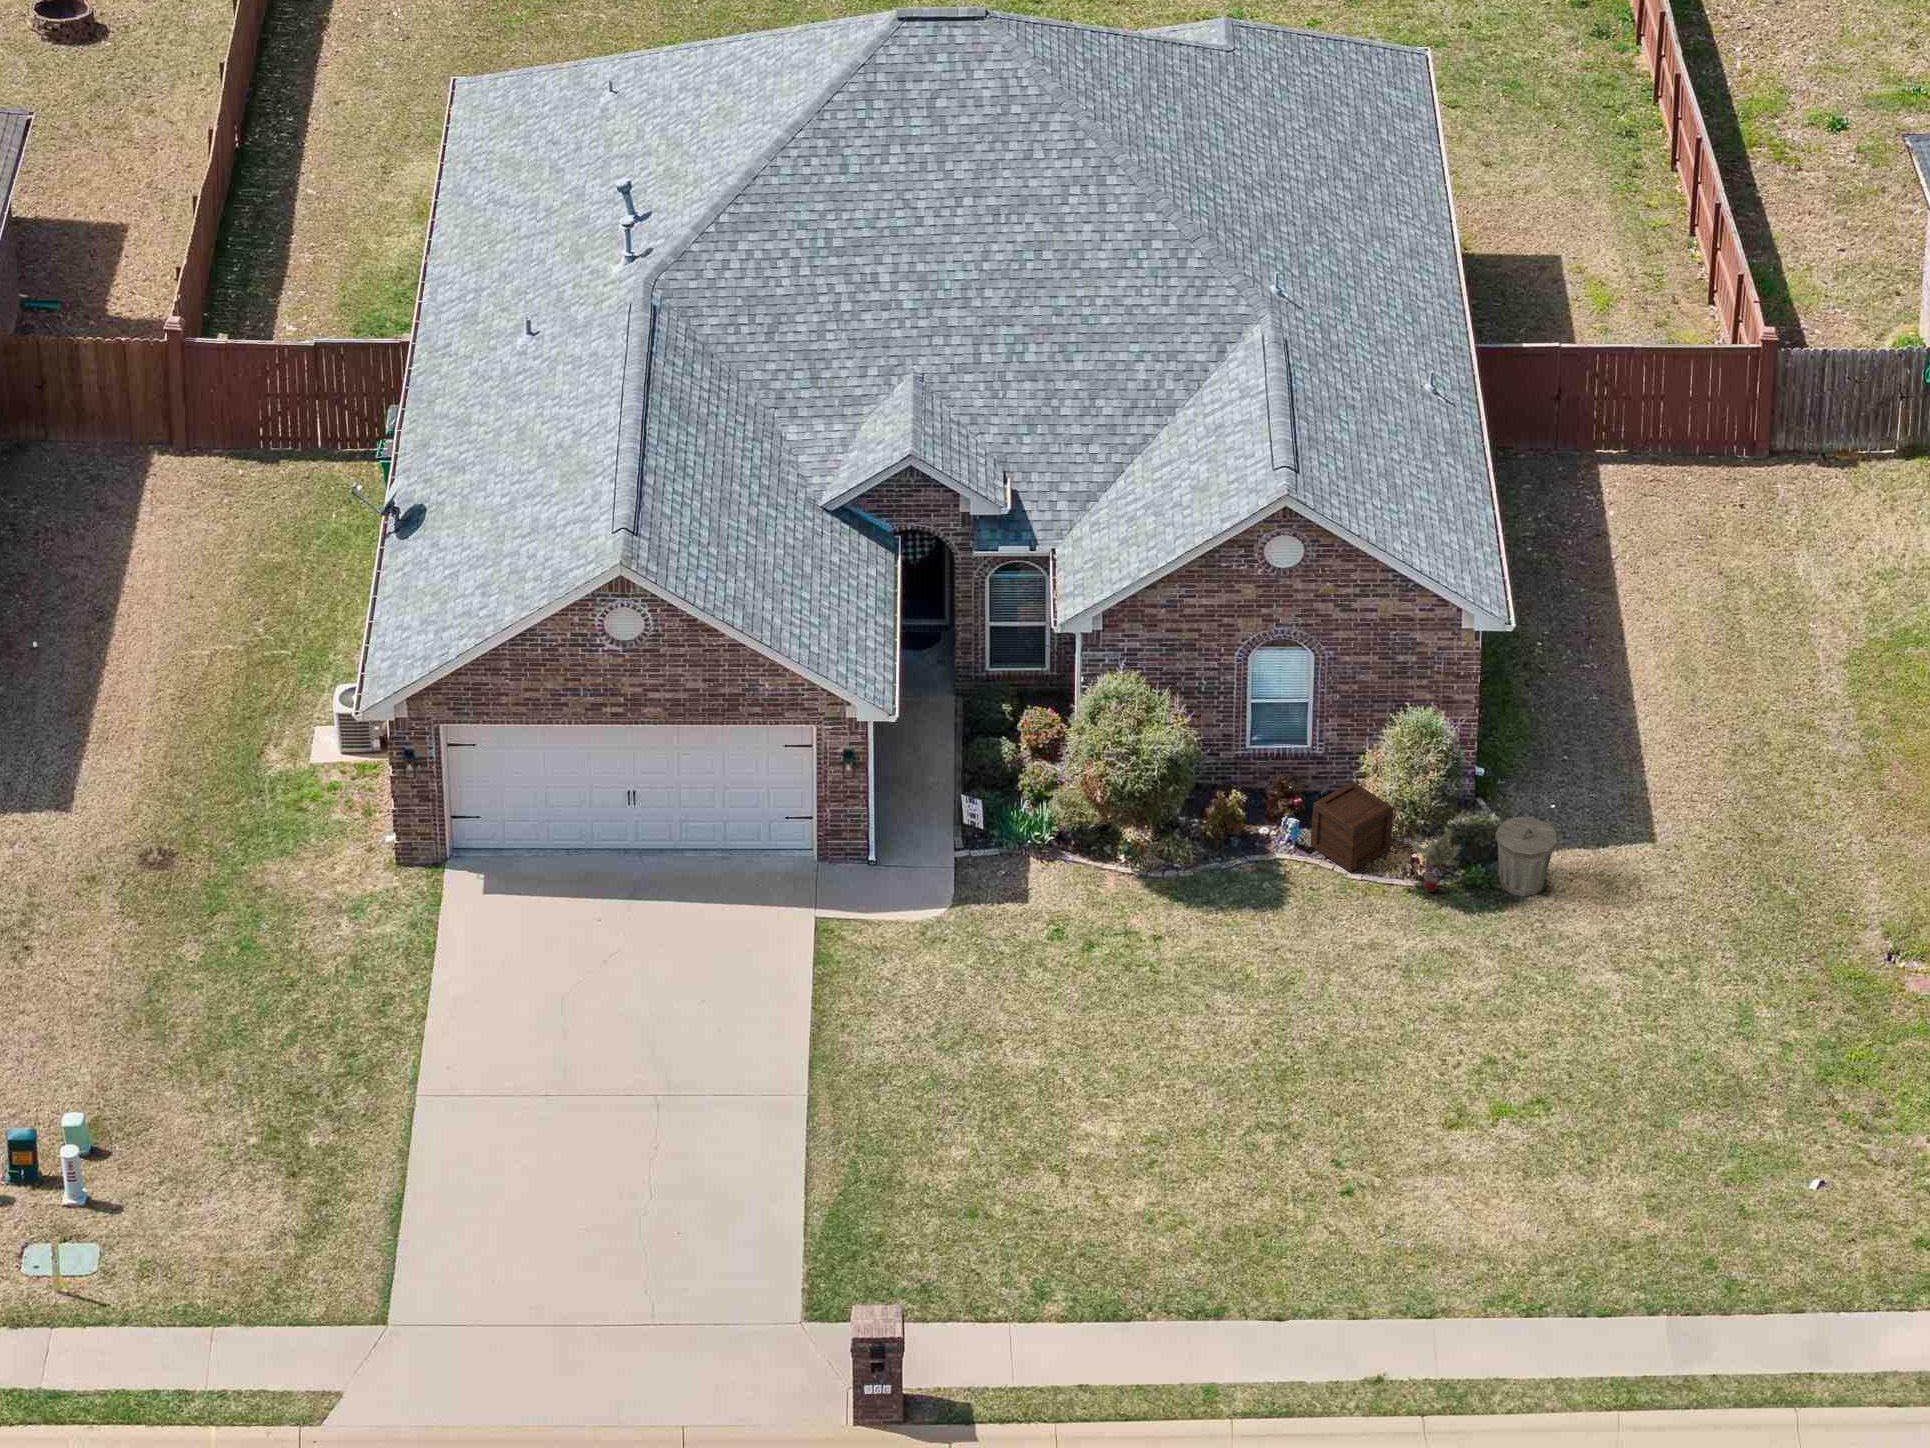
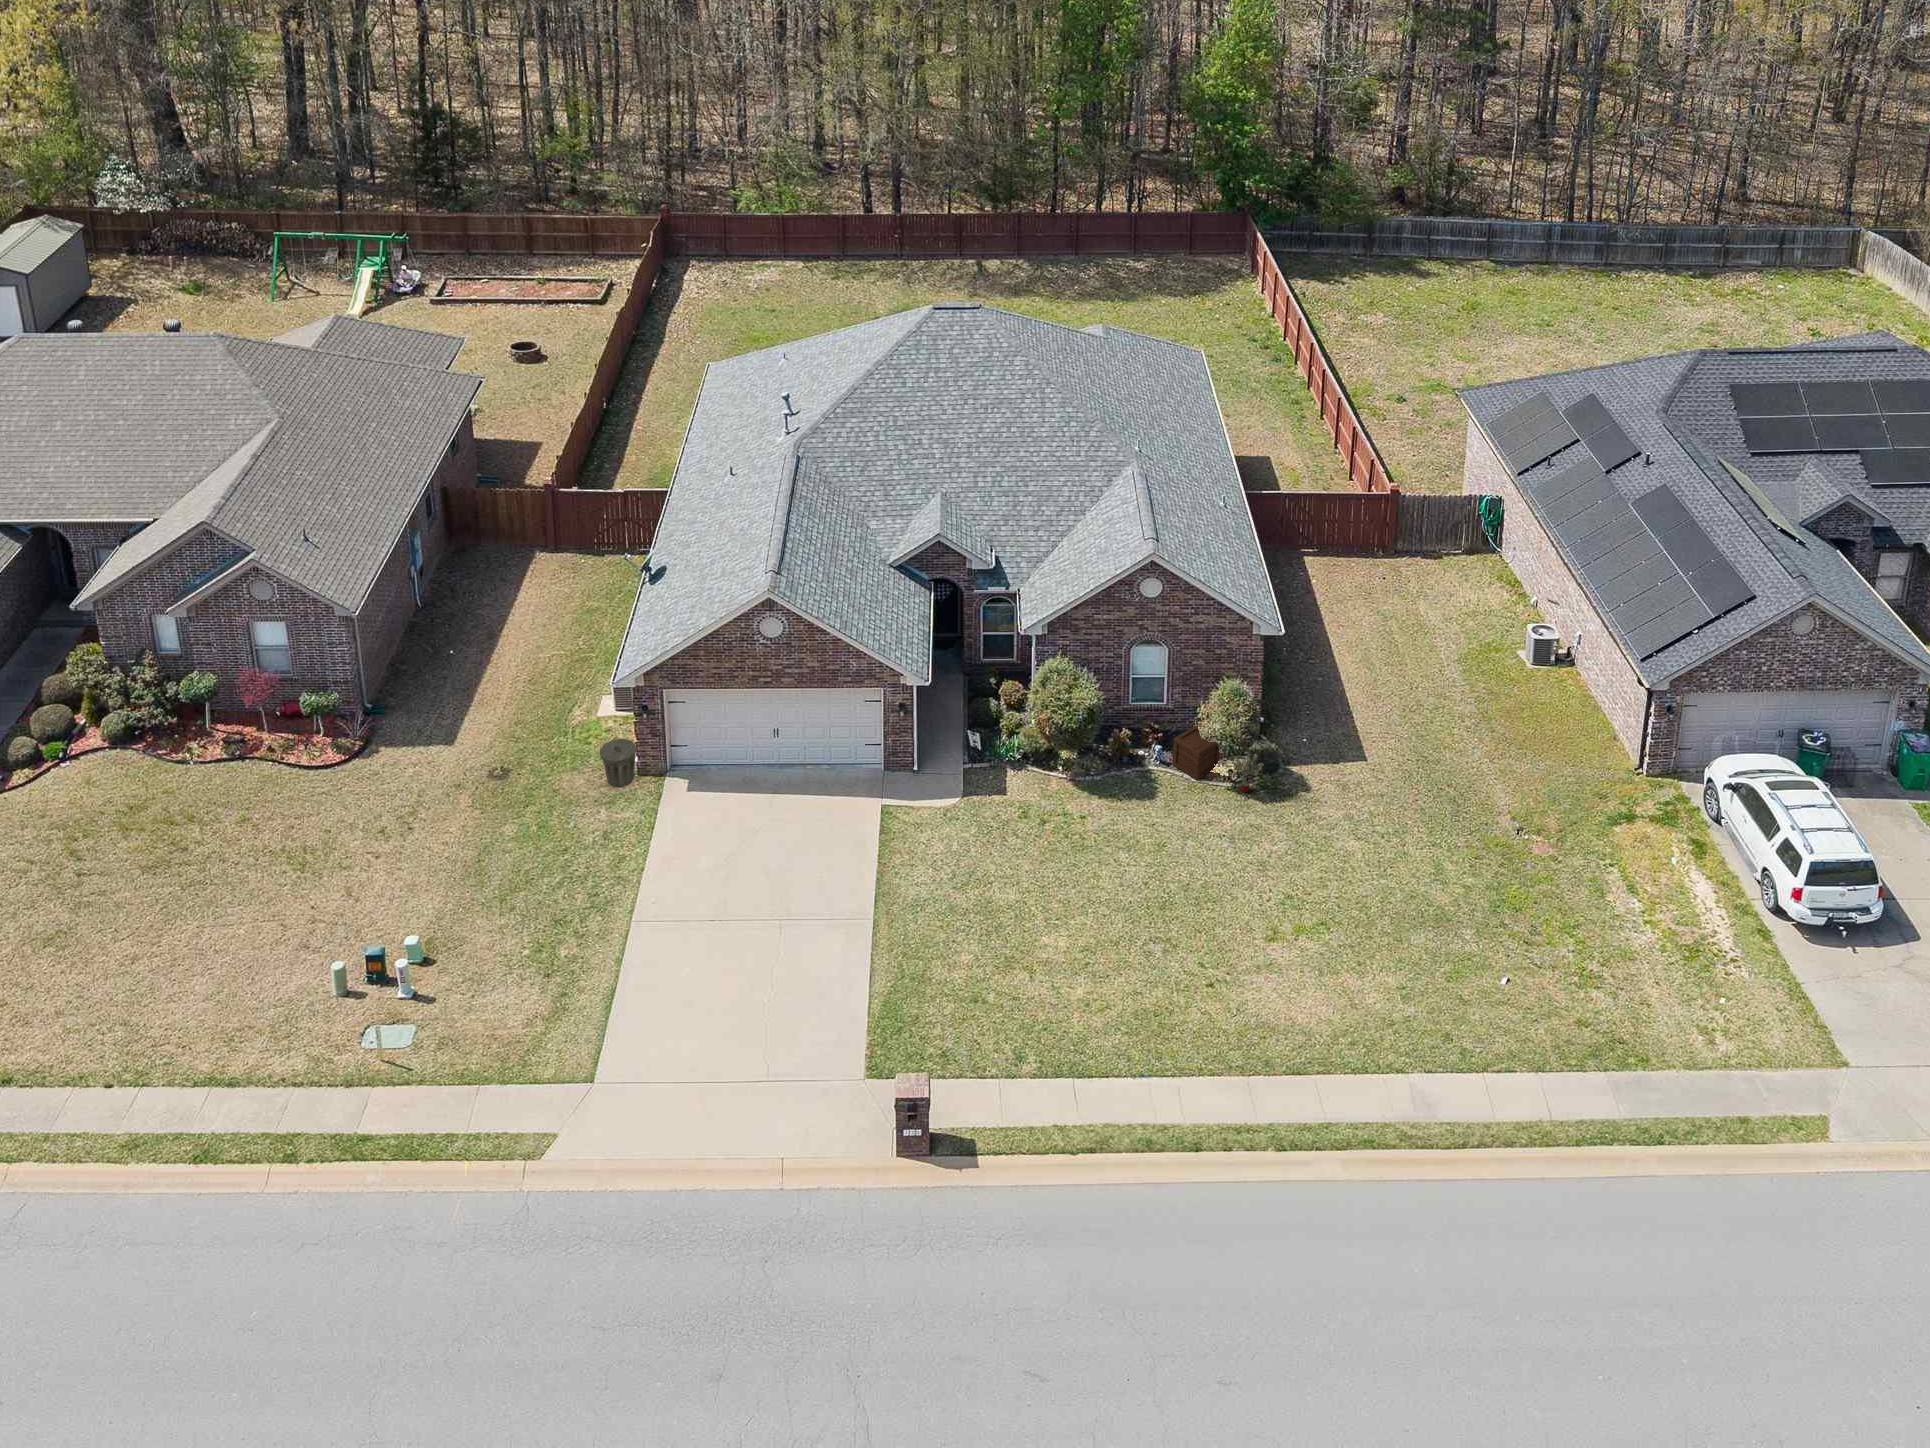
trash can: present [1495,817,1556,896] -> present [600,739,637,787]

